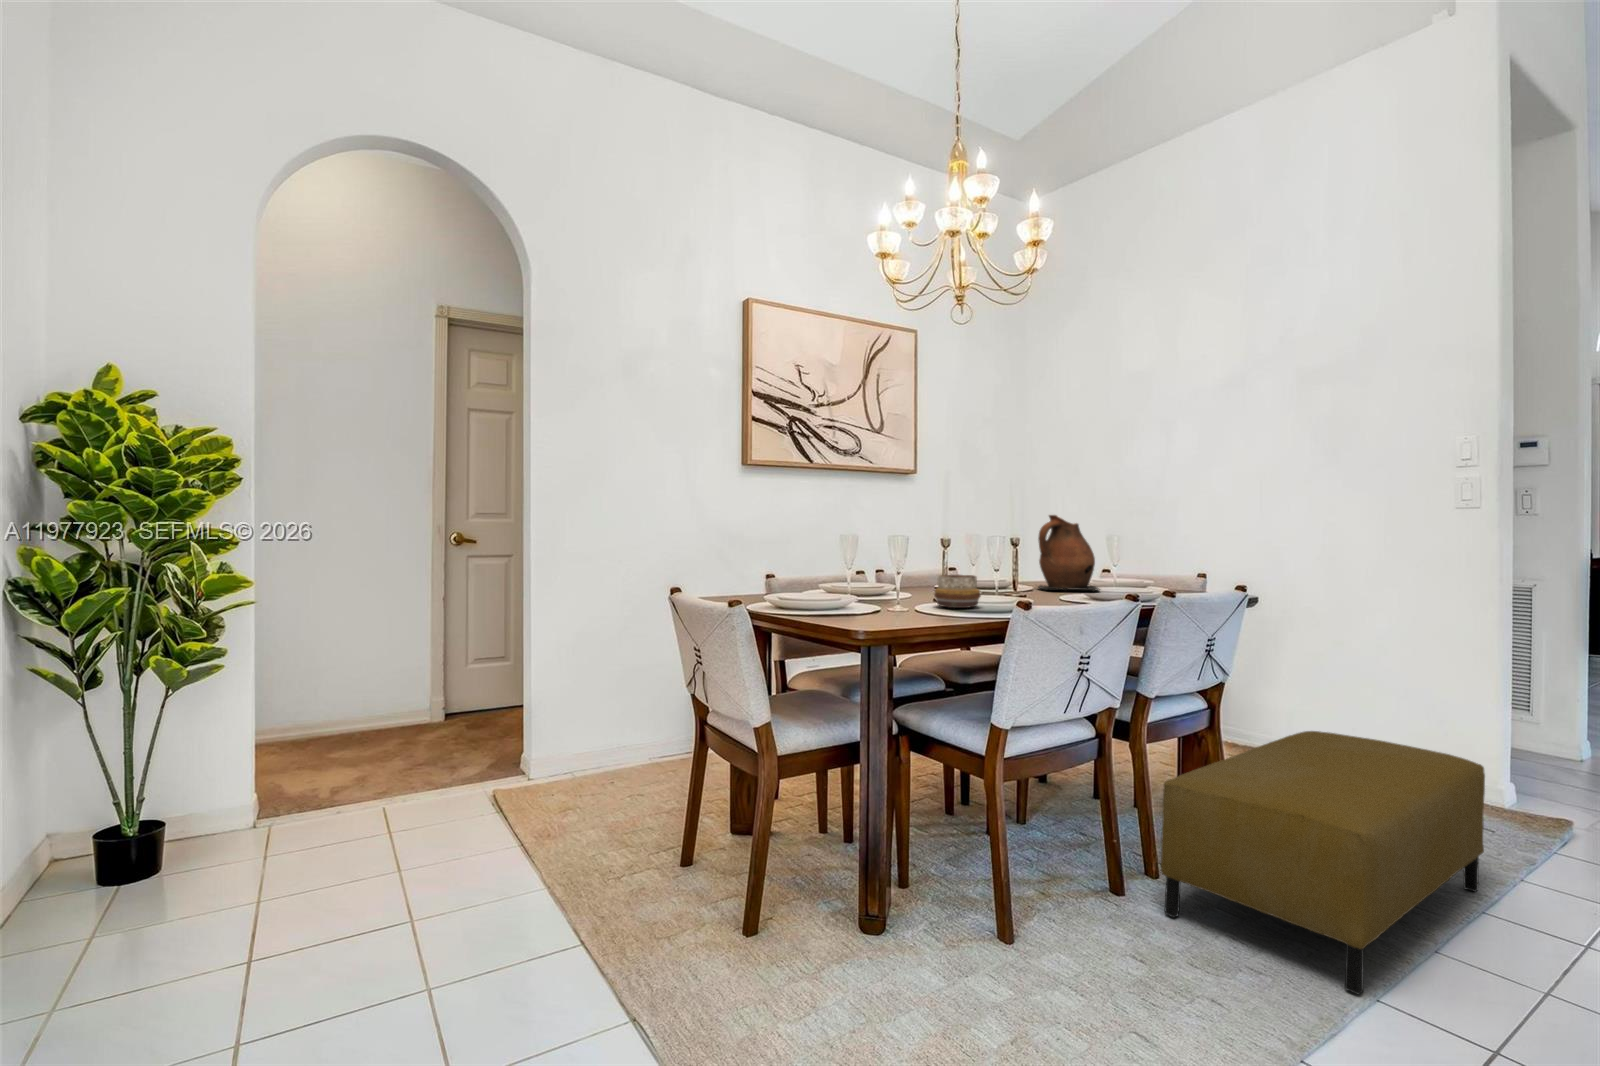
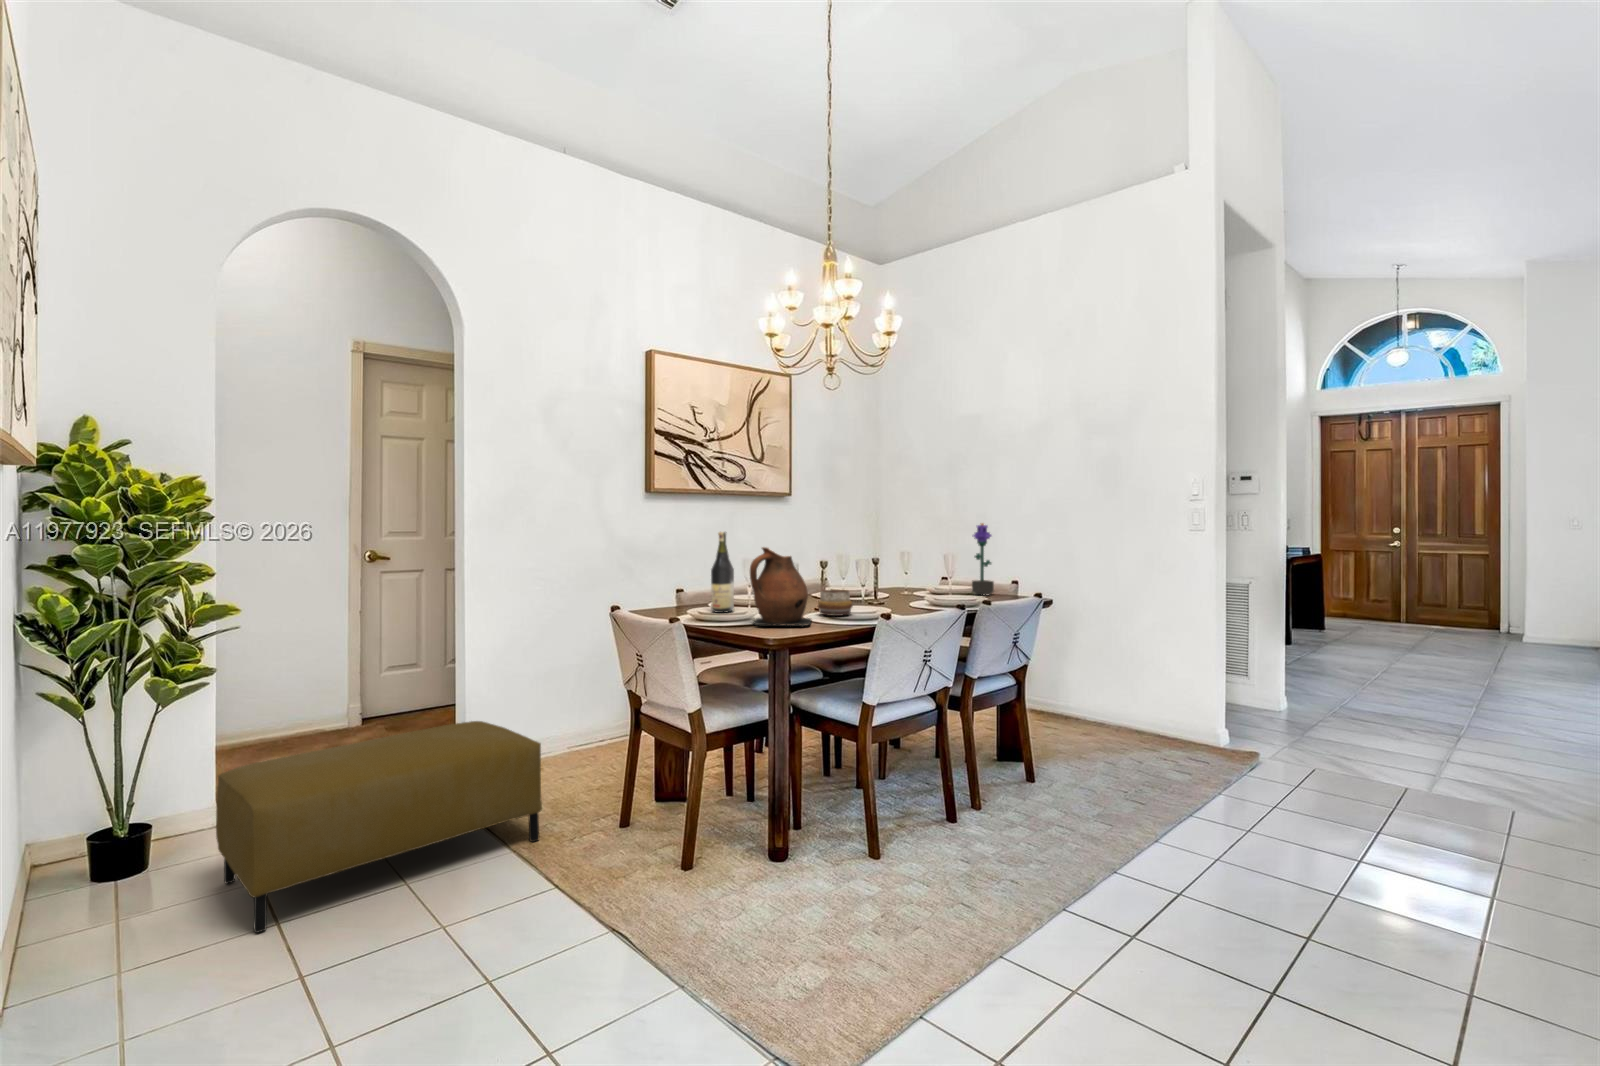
potted flower: none [1146,495,1176,590] -> present [972,523,994,595]
wine bottle: none [801,501,829,602] -> present [711,532,734,613]
ceramic pitcher: present [1038,515,1099,591] -> present [750,547,811,626]
ottoman: present [1161,731,1485,995] -> present [216,721,542,933]

